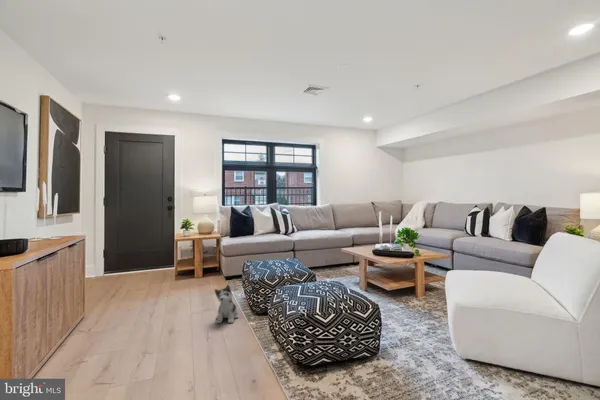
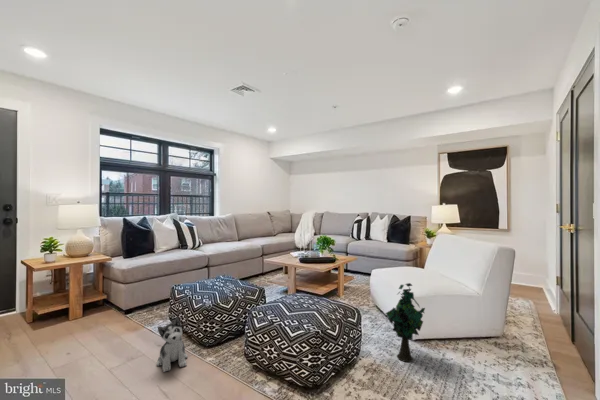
decorative plant: none [401,286,455,376] -> present [386,283,425,362]

